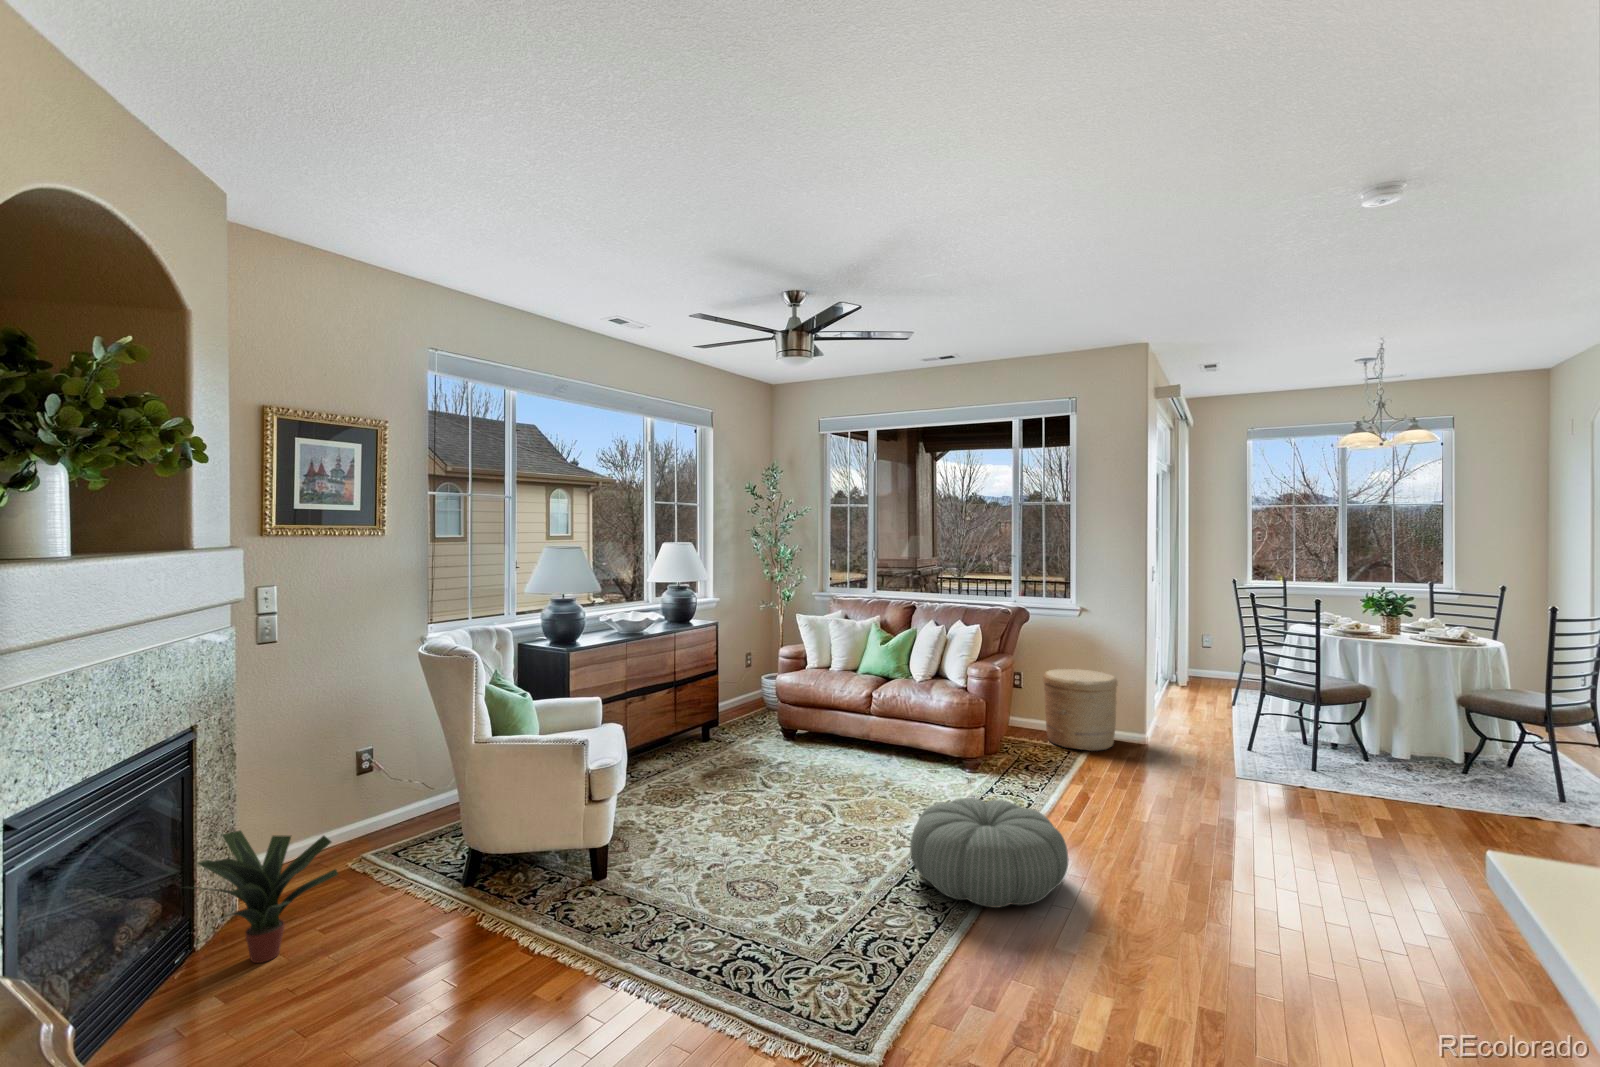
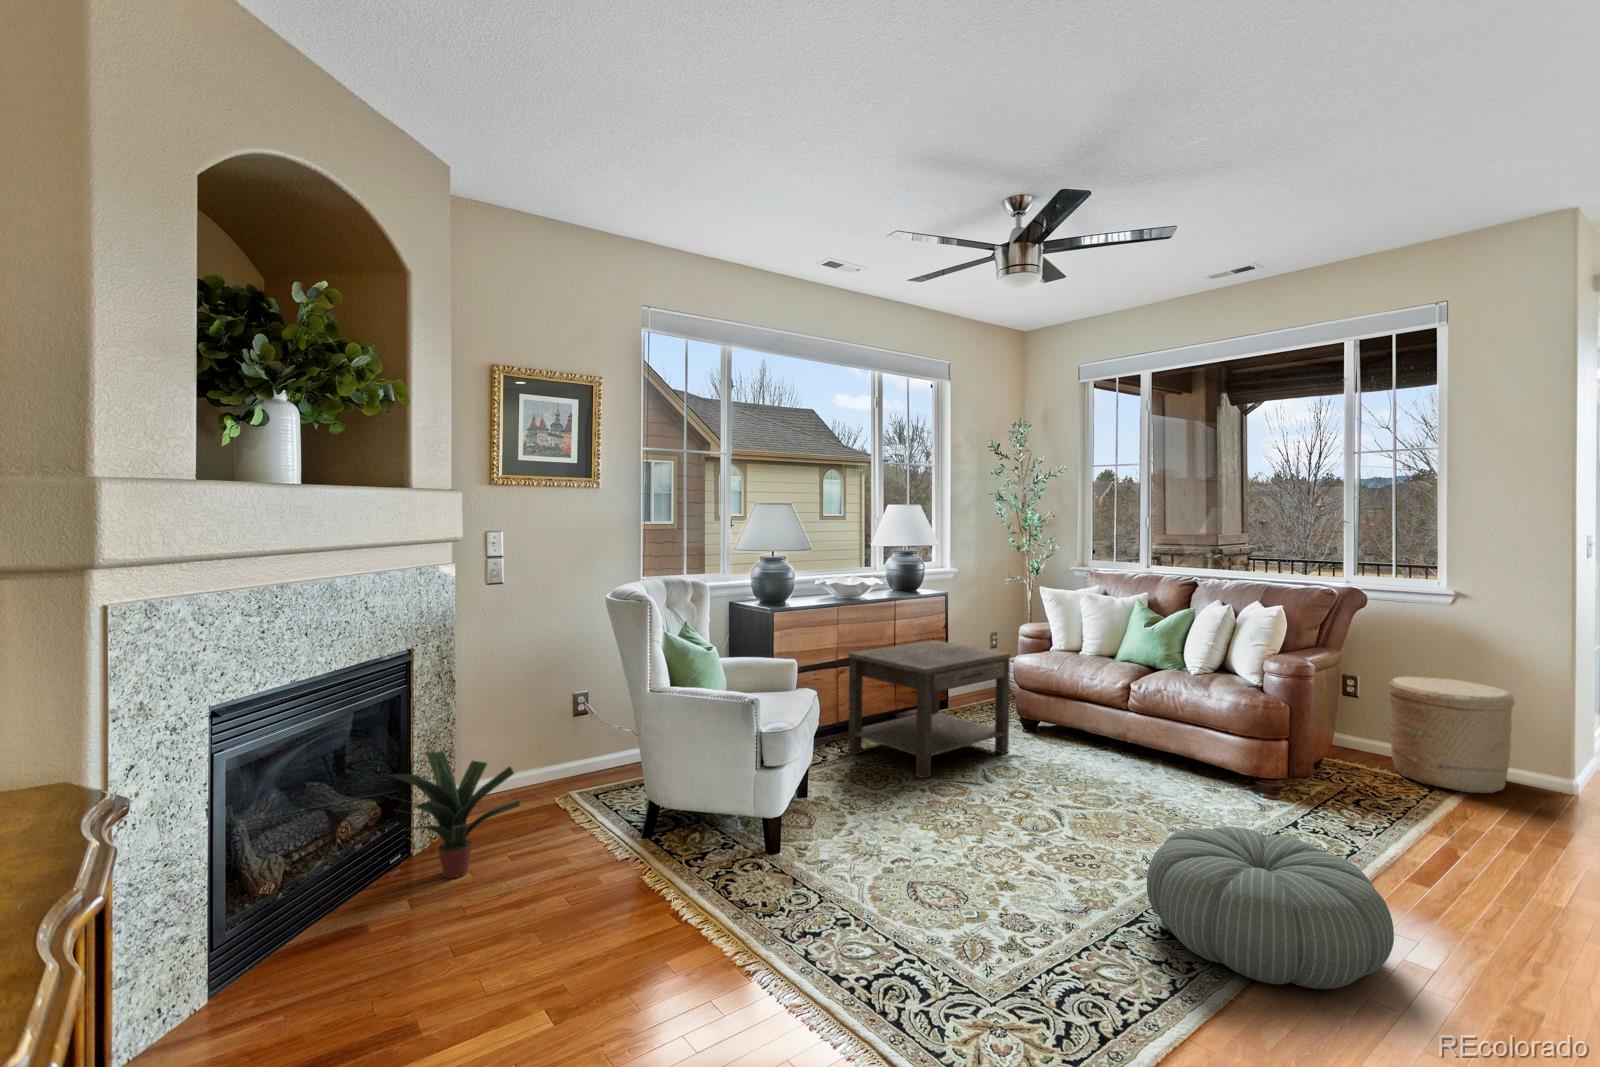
side table: none [636,666,777,792] -> present [848,640,1011,778]

